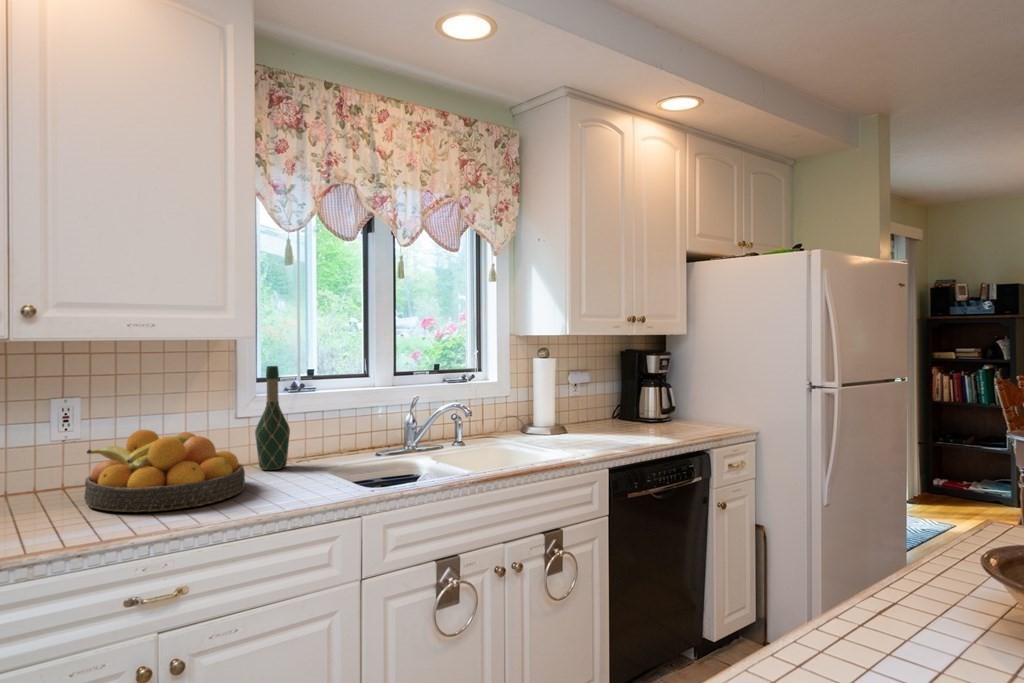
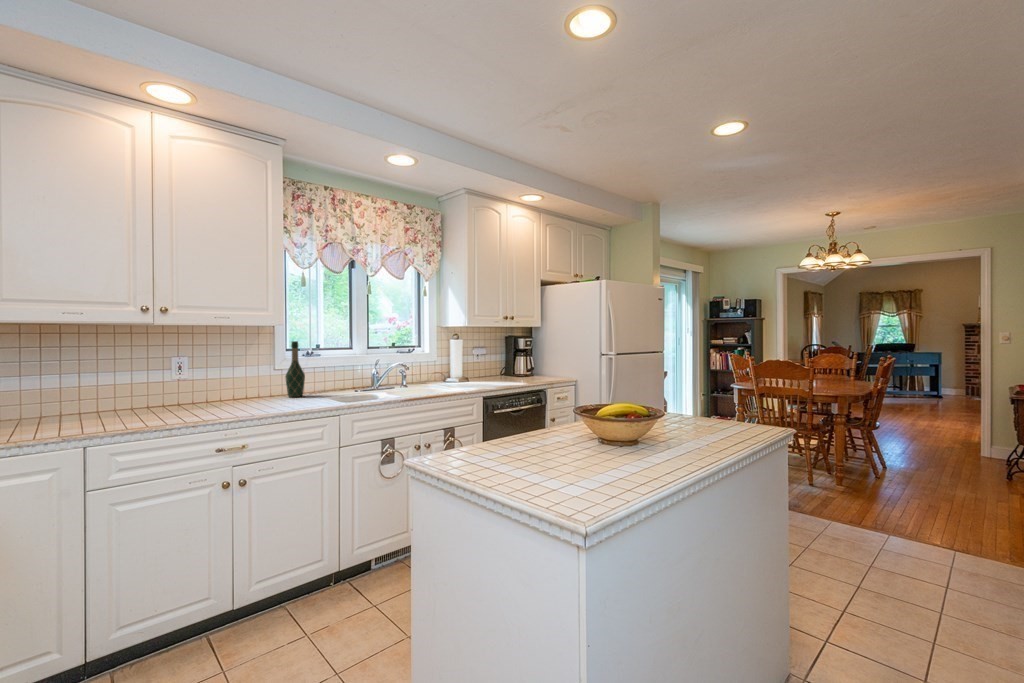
fruit bowl: present [85,430,245,512] -> none [193,373,279,412]

